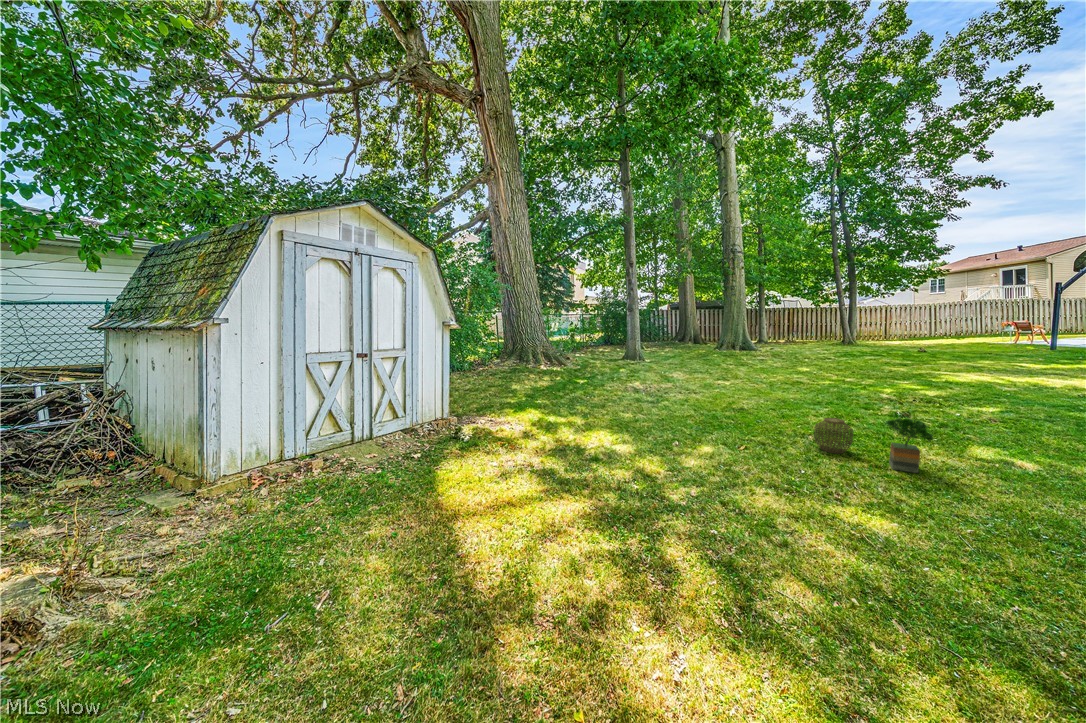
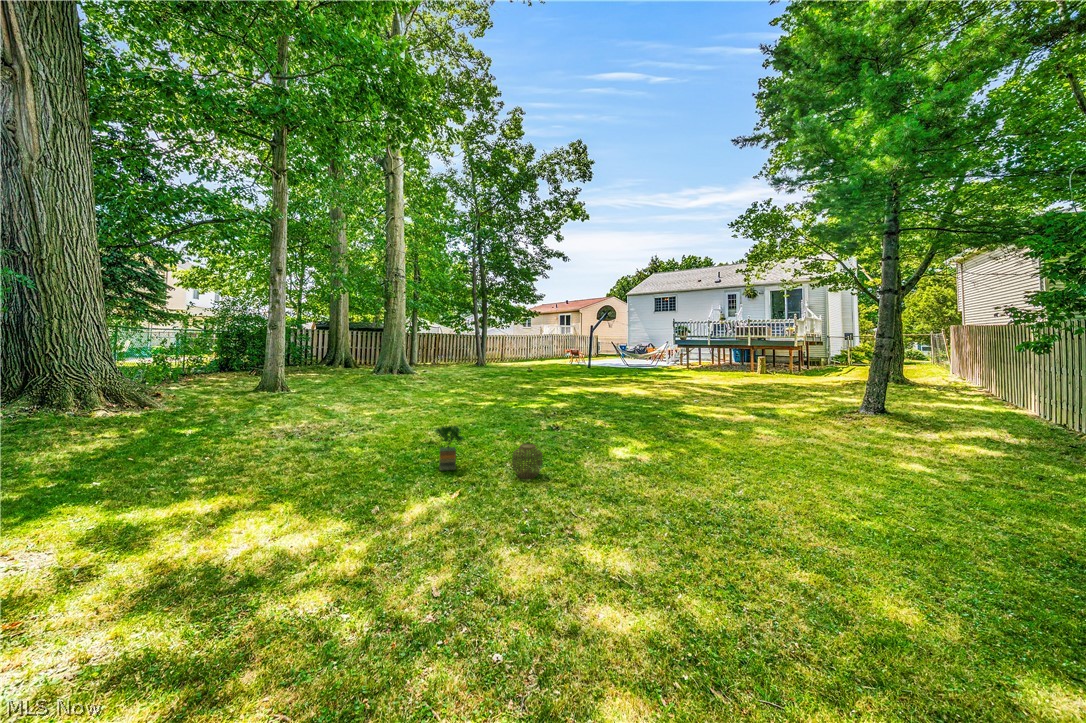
potted tree: present [886,418,933,473] -> present [435,425,463,471]

